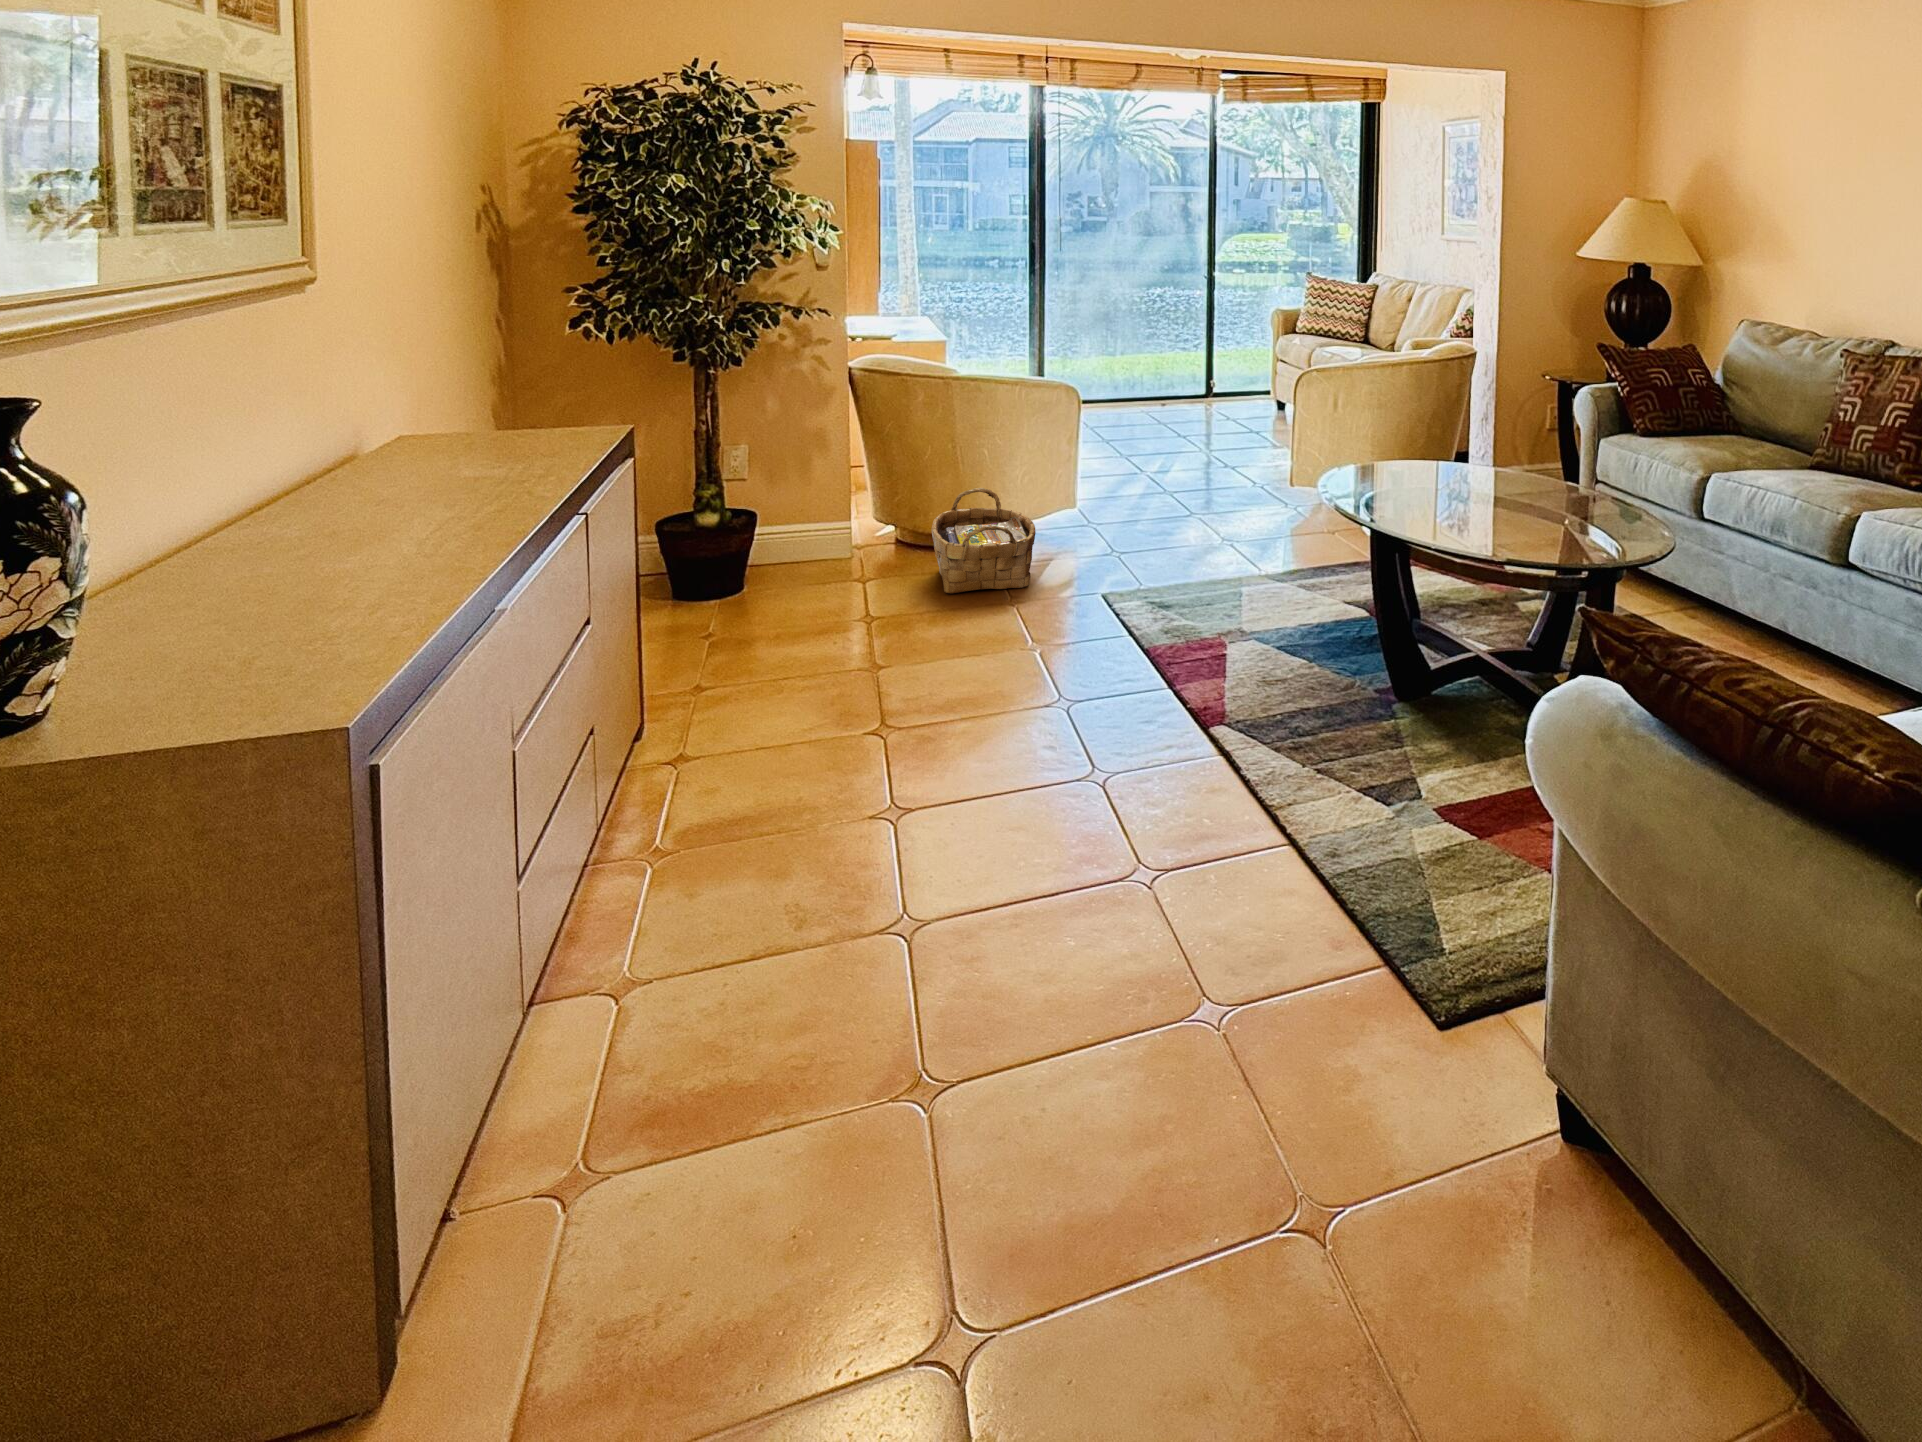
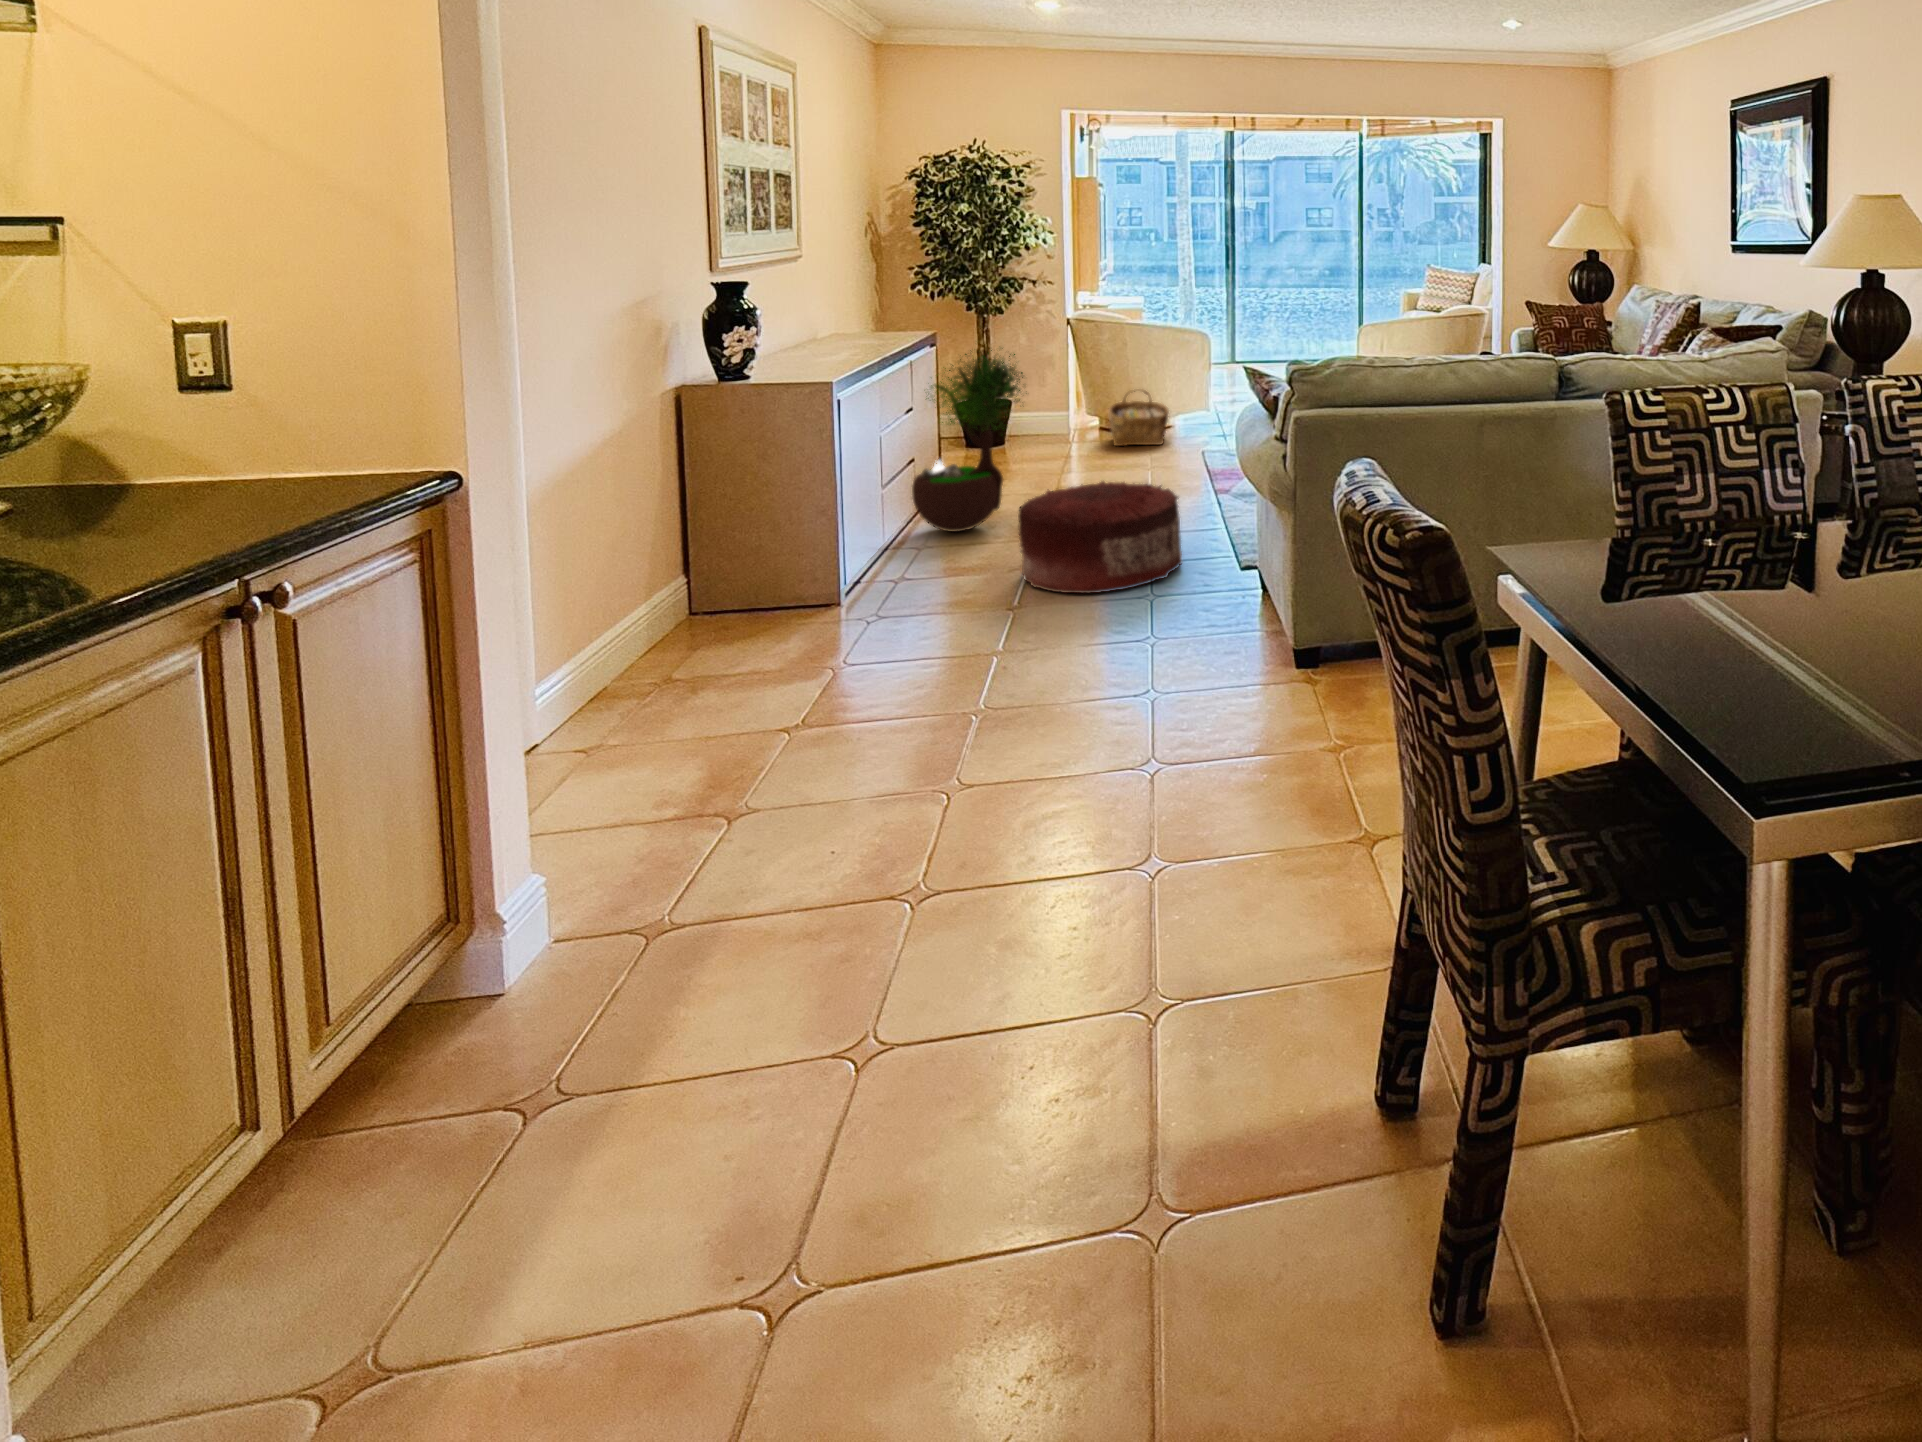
potted tree: none [571,477,854,912] -> present [912,348,1027,532]
pouf: none [872,810,1267,1223] -> present [1018,481,1182,593]

